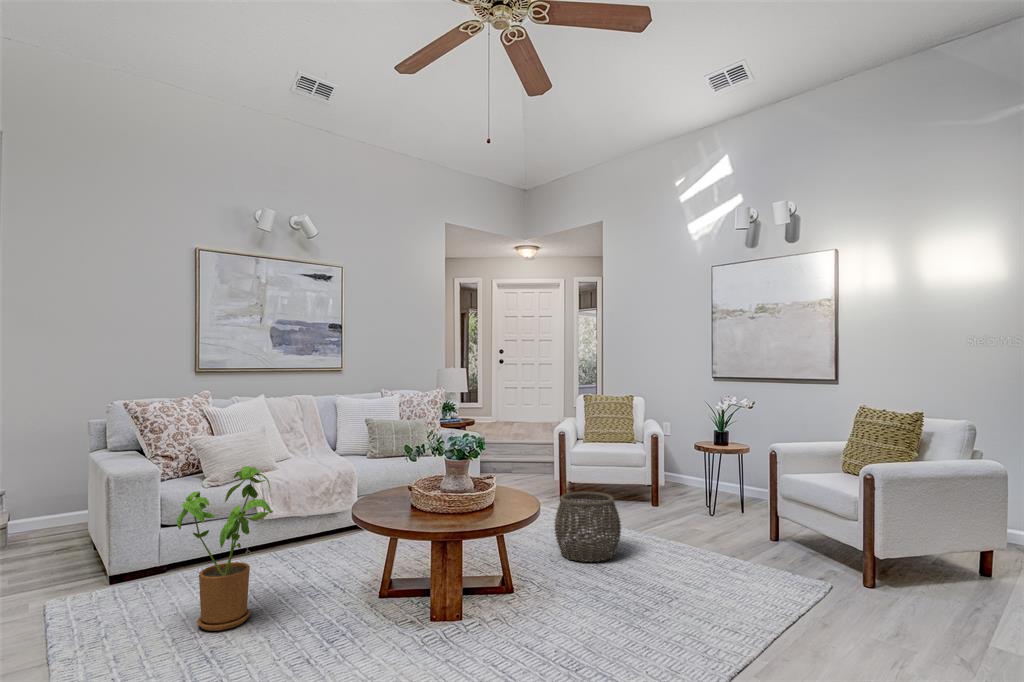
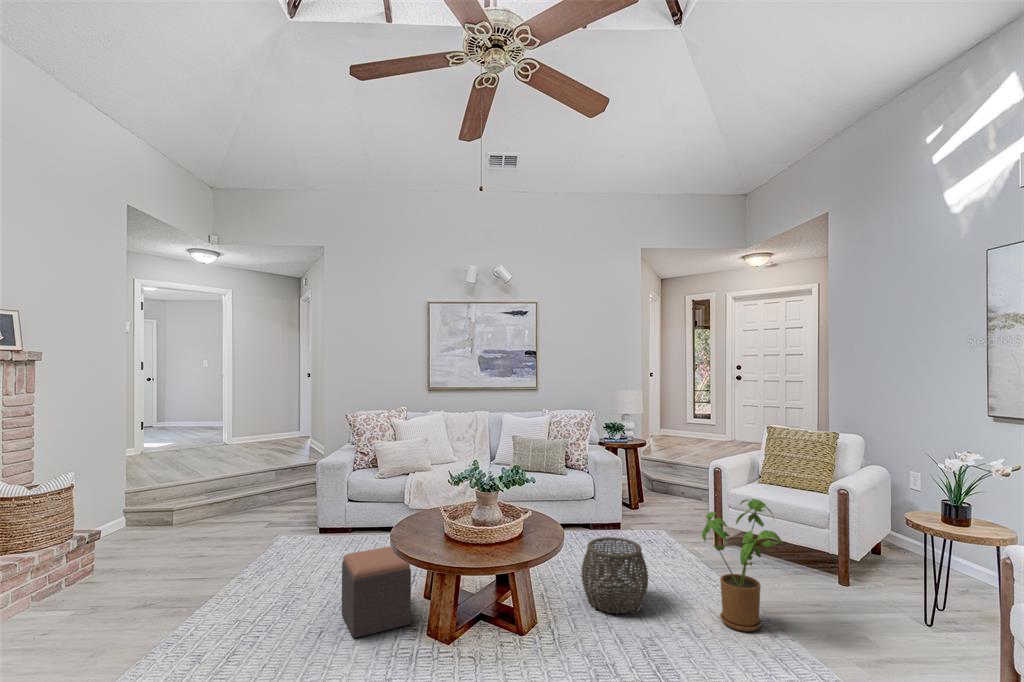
house plant: present [177,467,273,631] -> present [702,499,783,632]
footstool: none [339,541,443,659] -> present [342,547,411,638]

